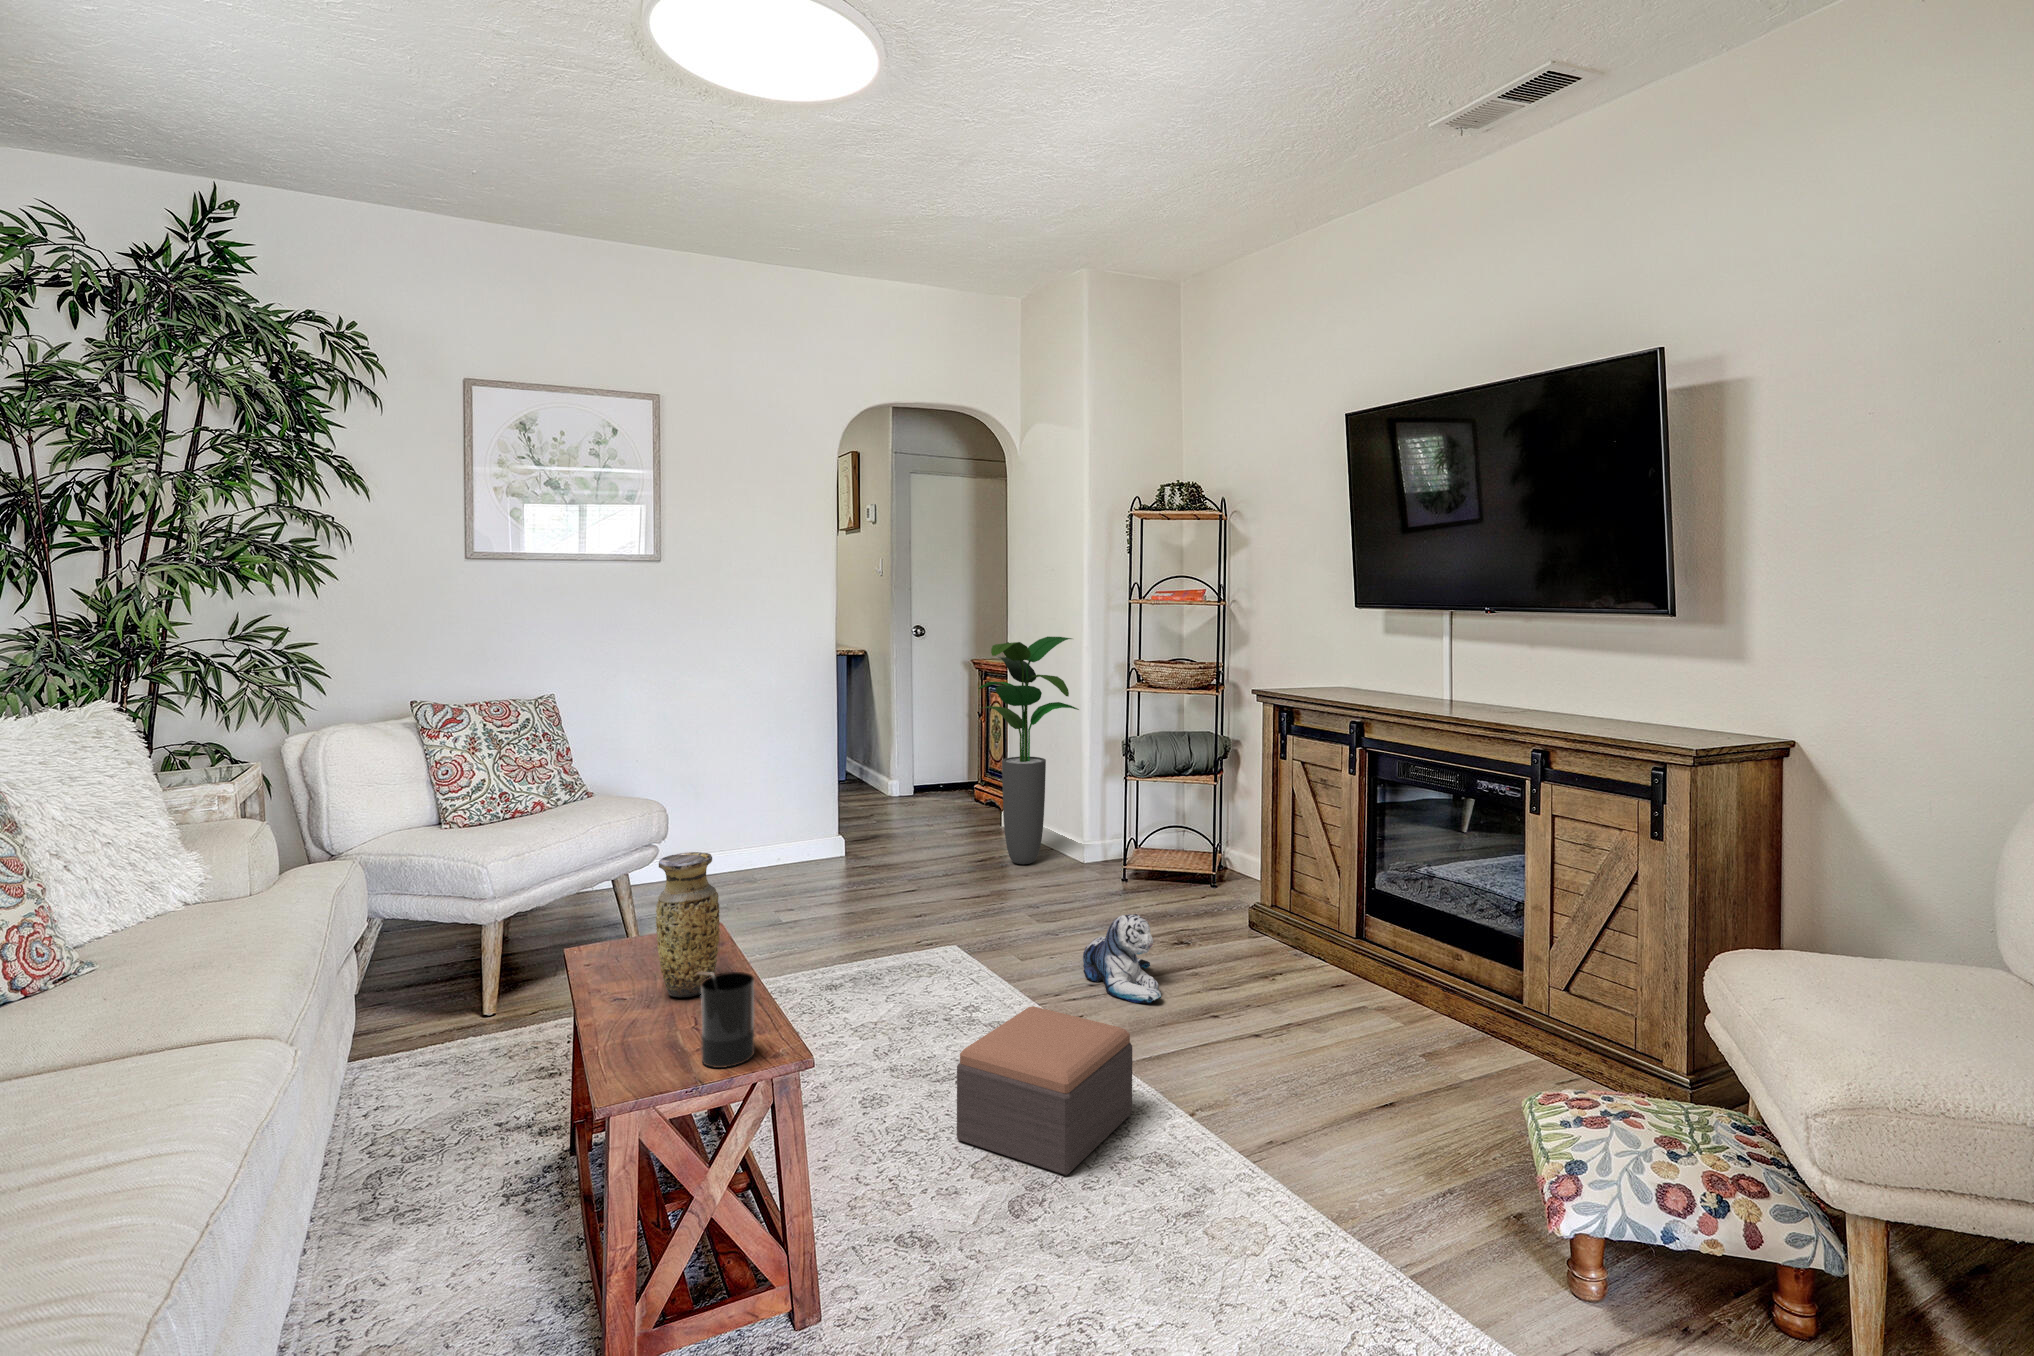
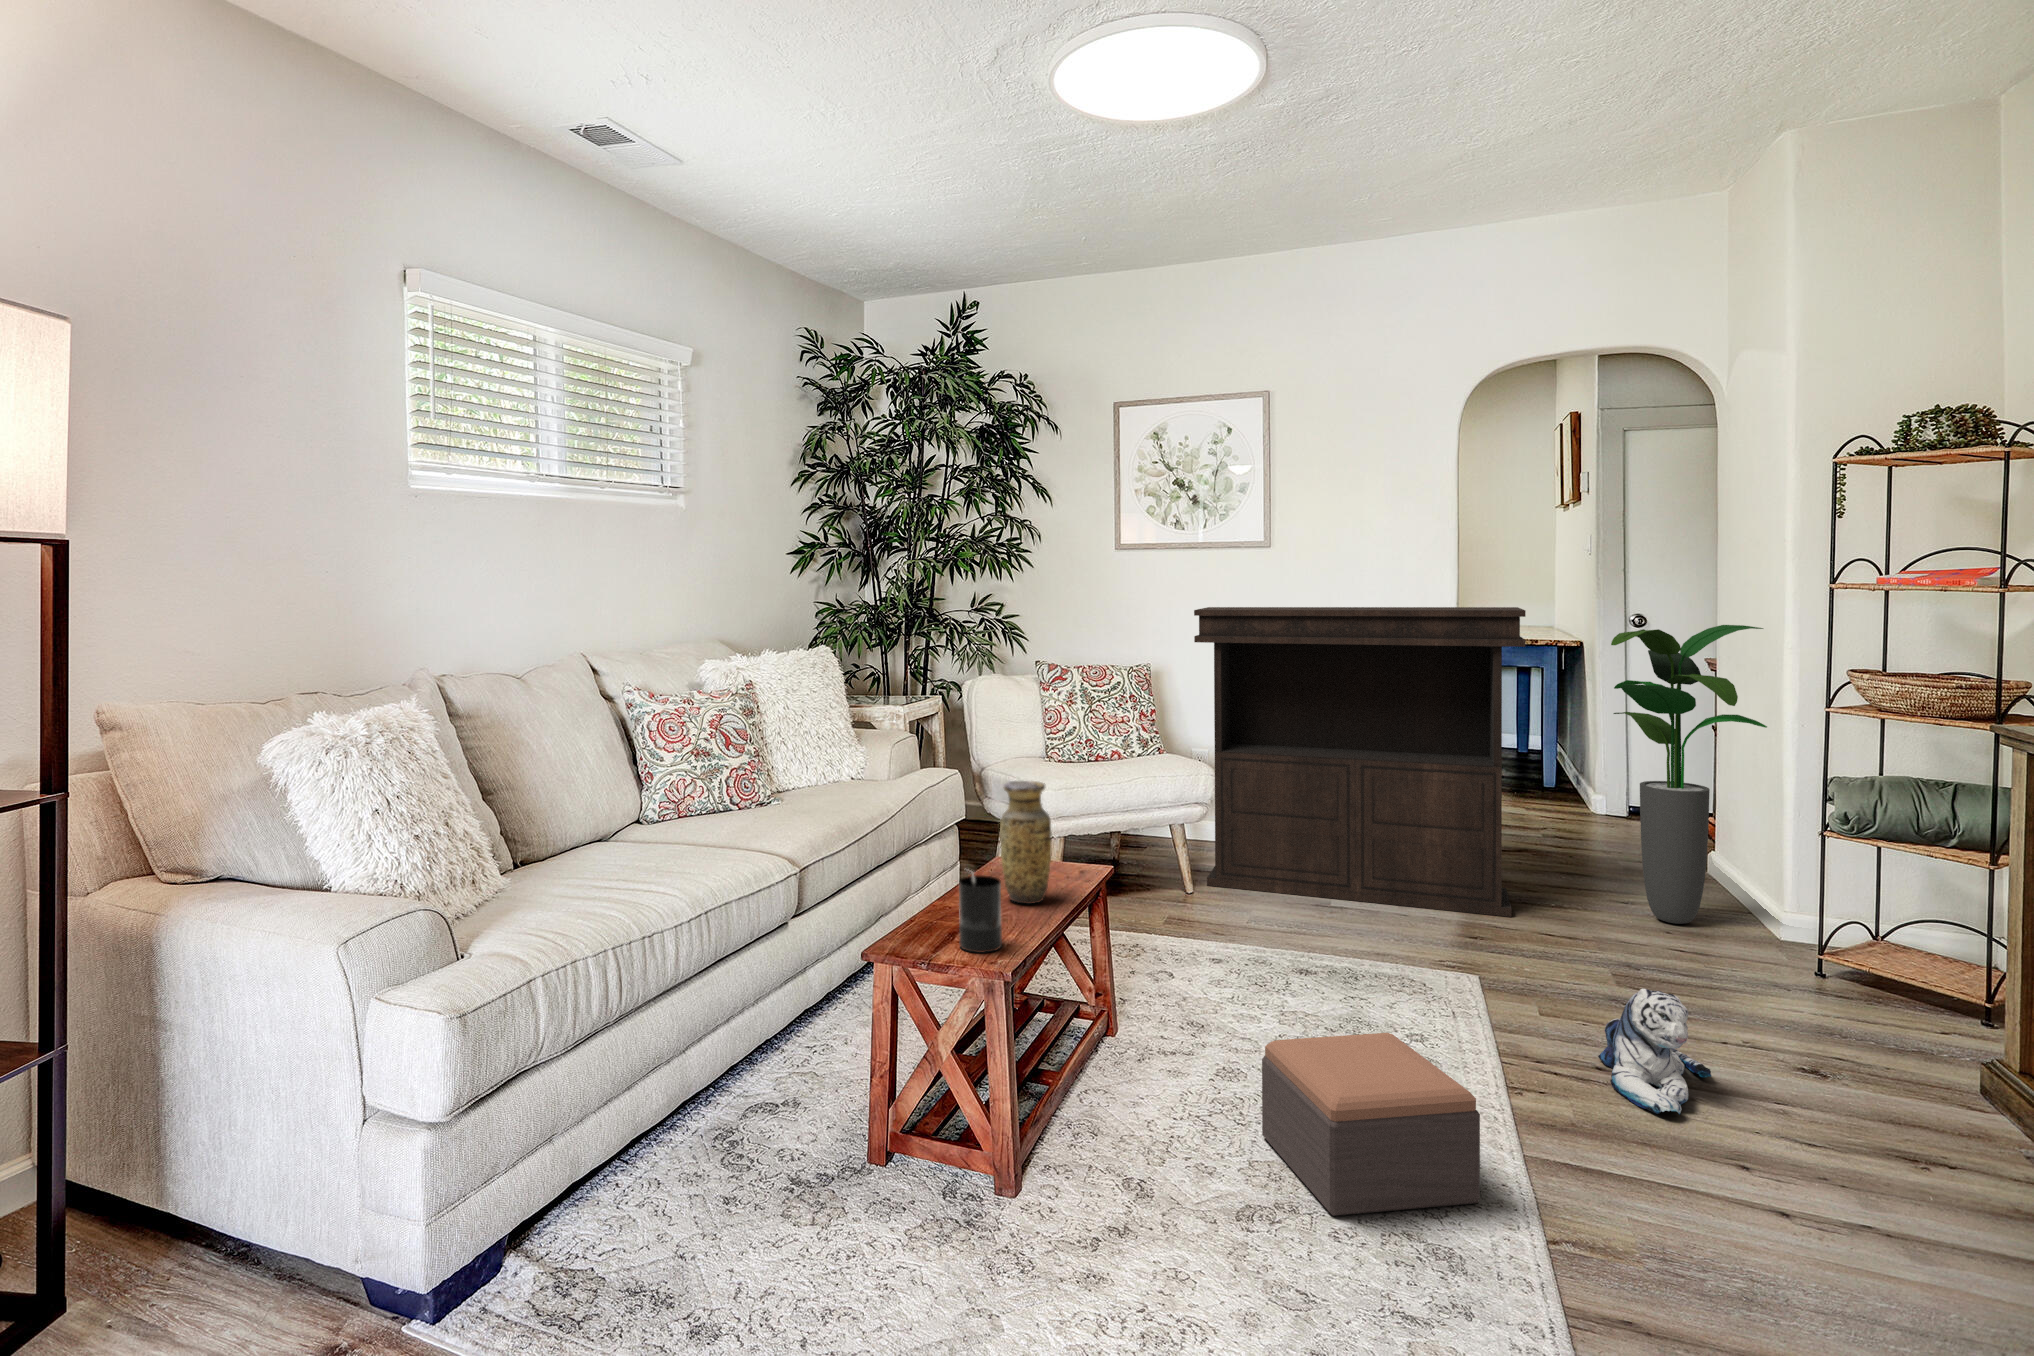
console table: none [635,626,940,929] -> present [1194,607,1526,917]

